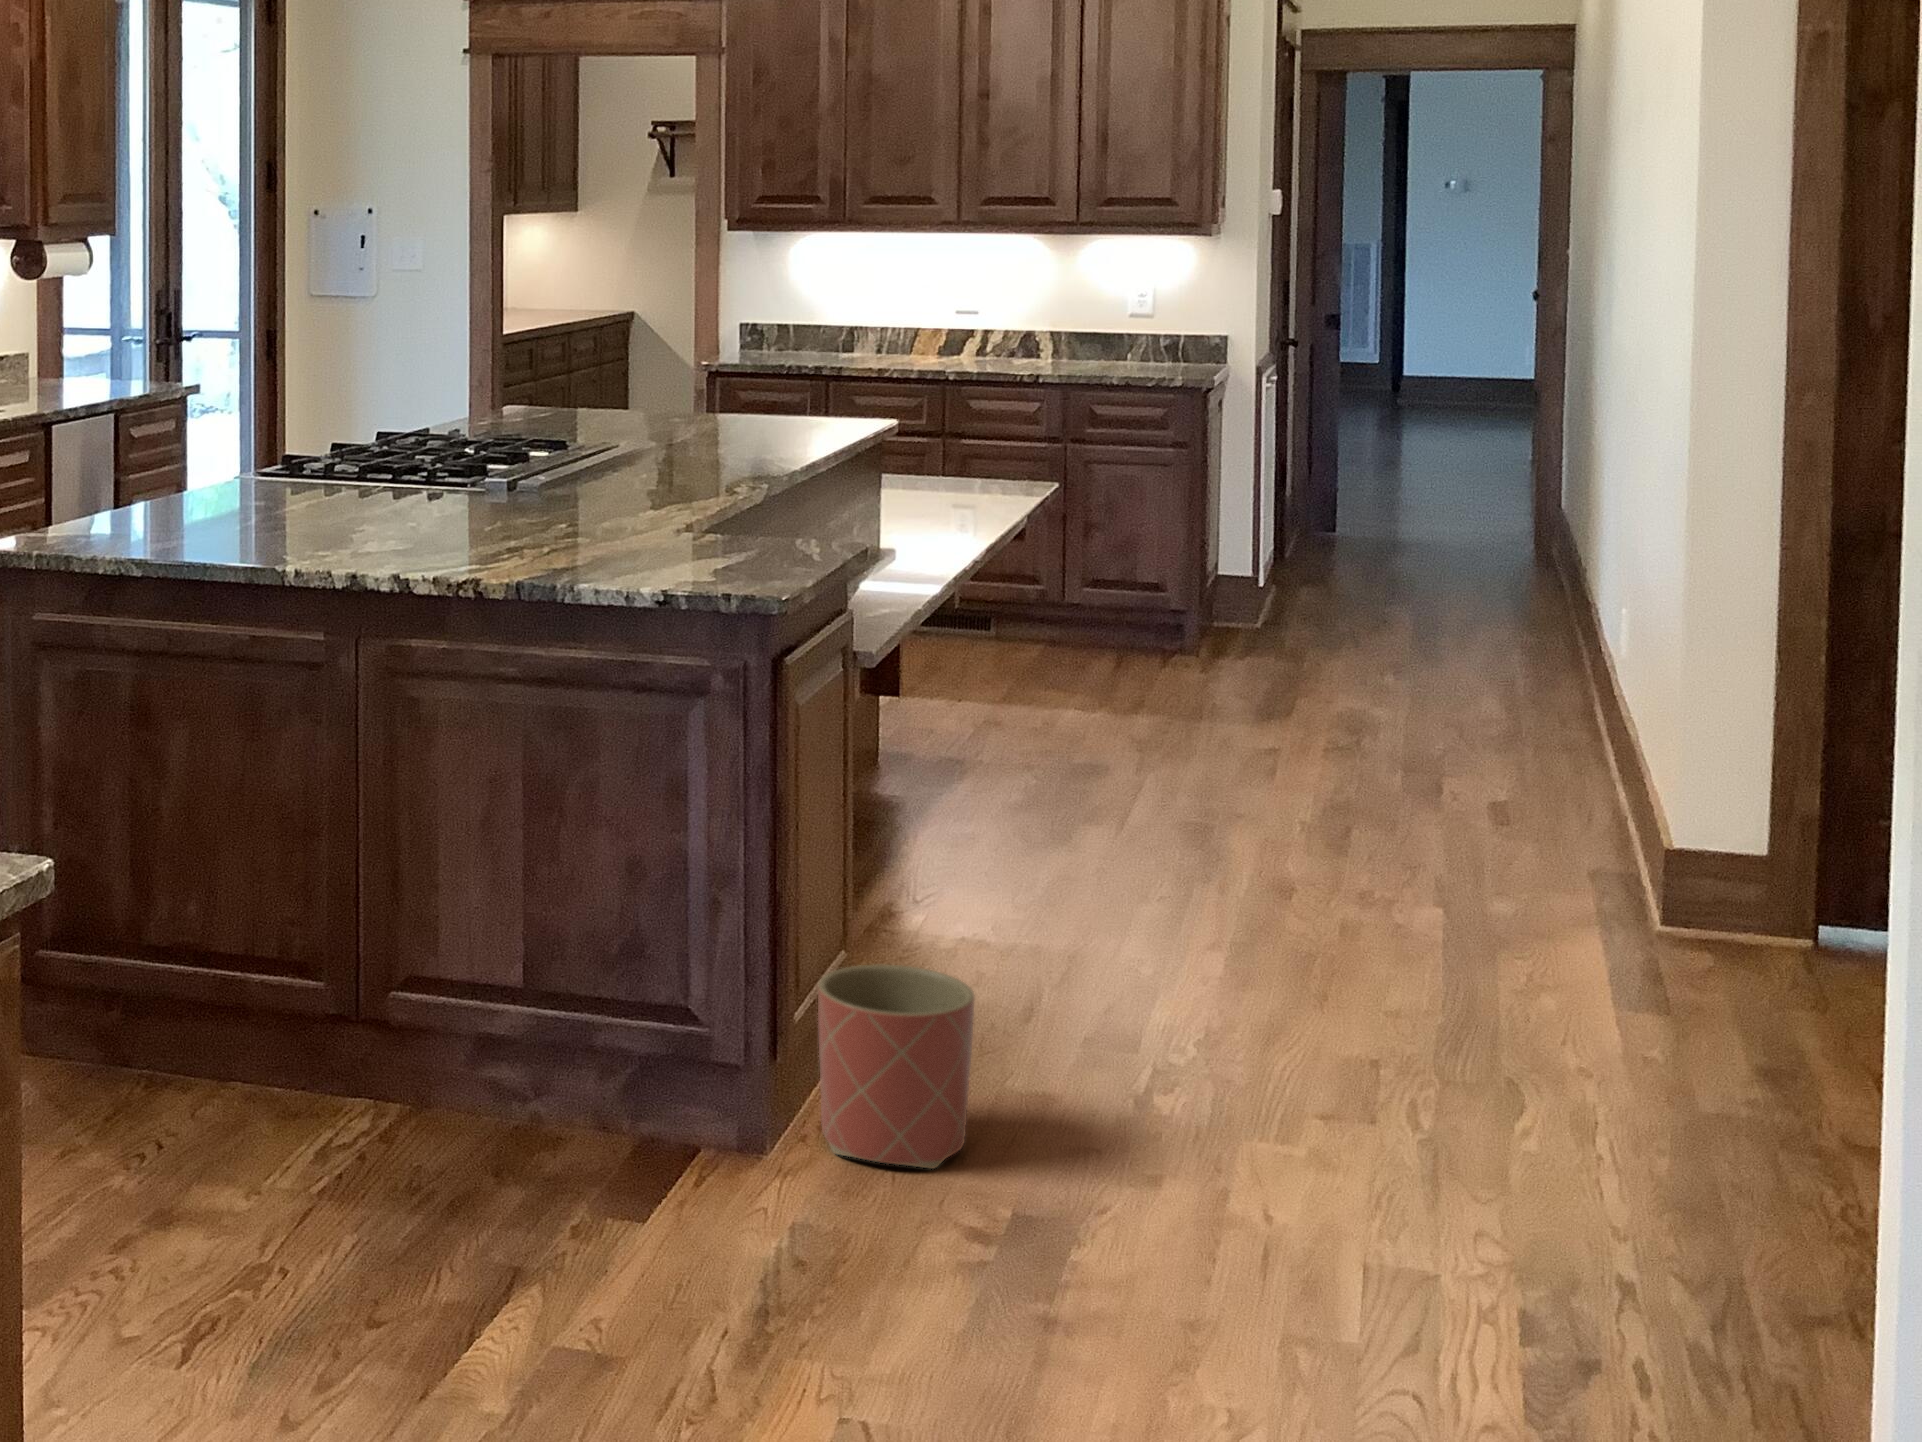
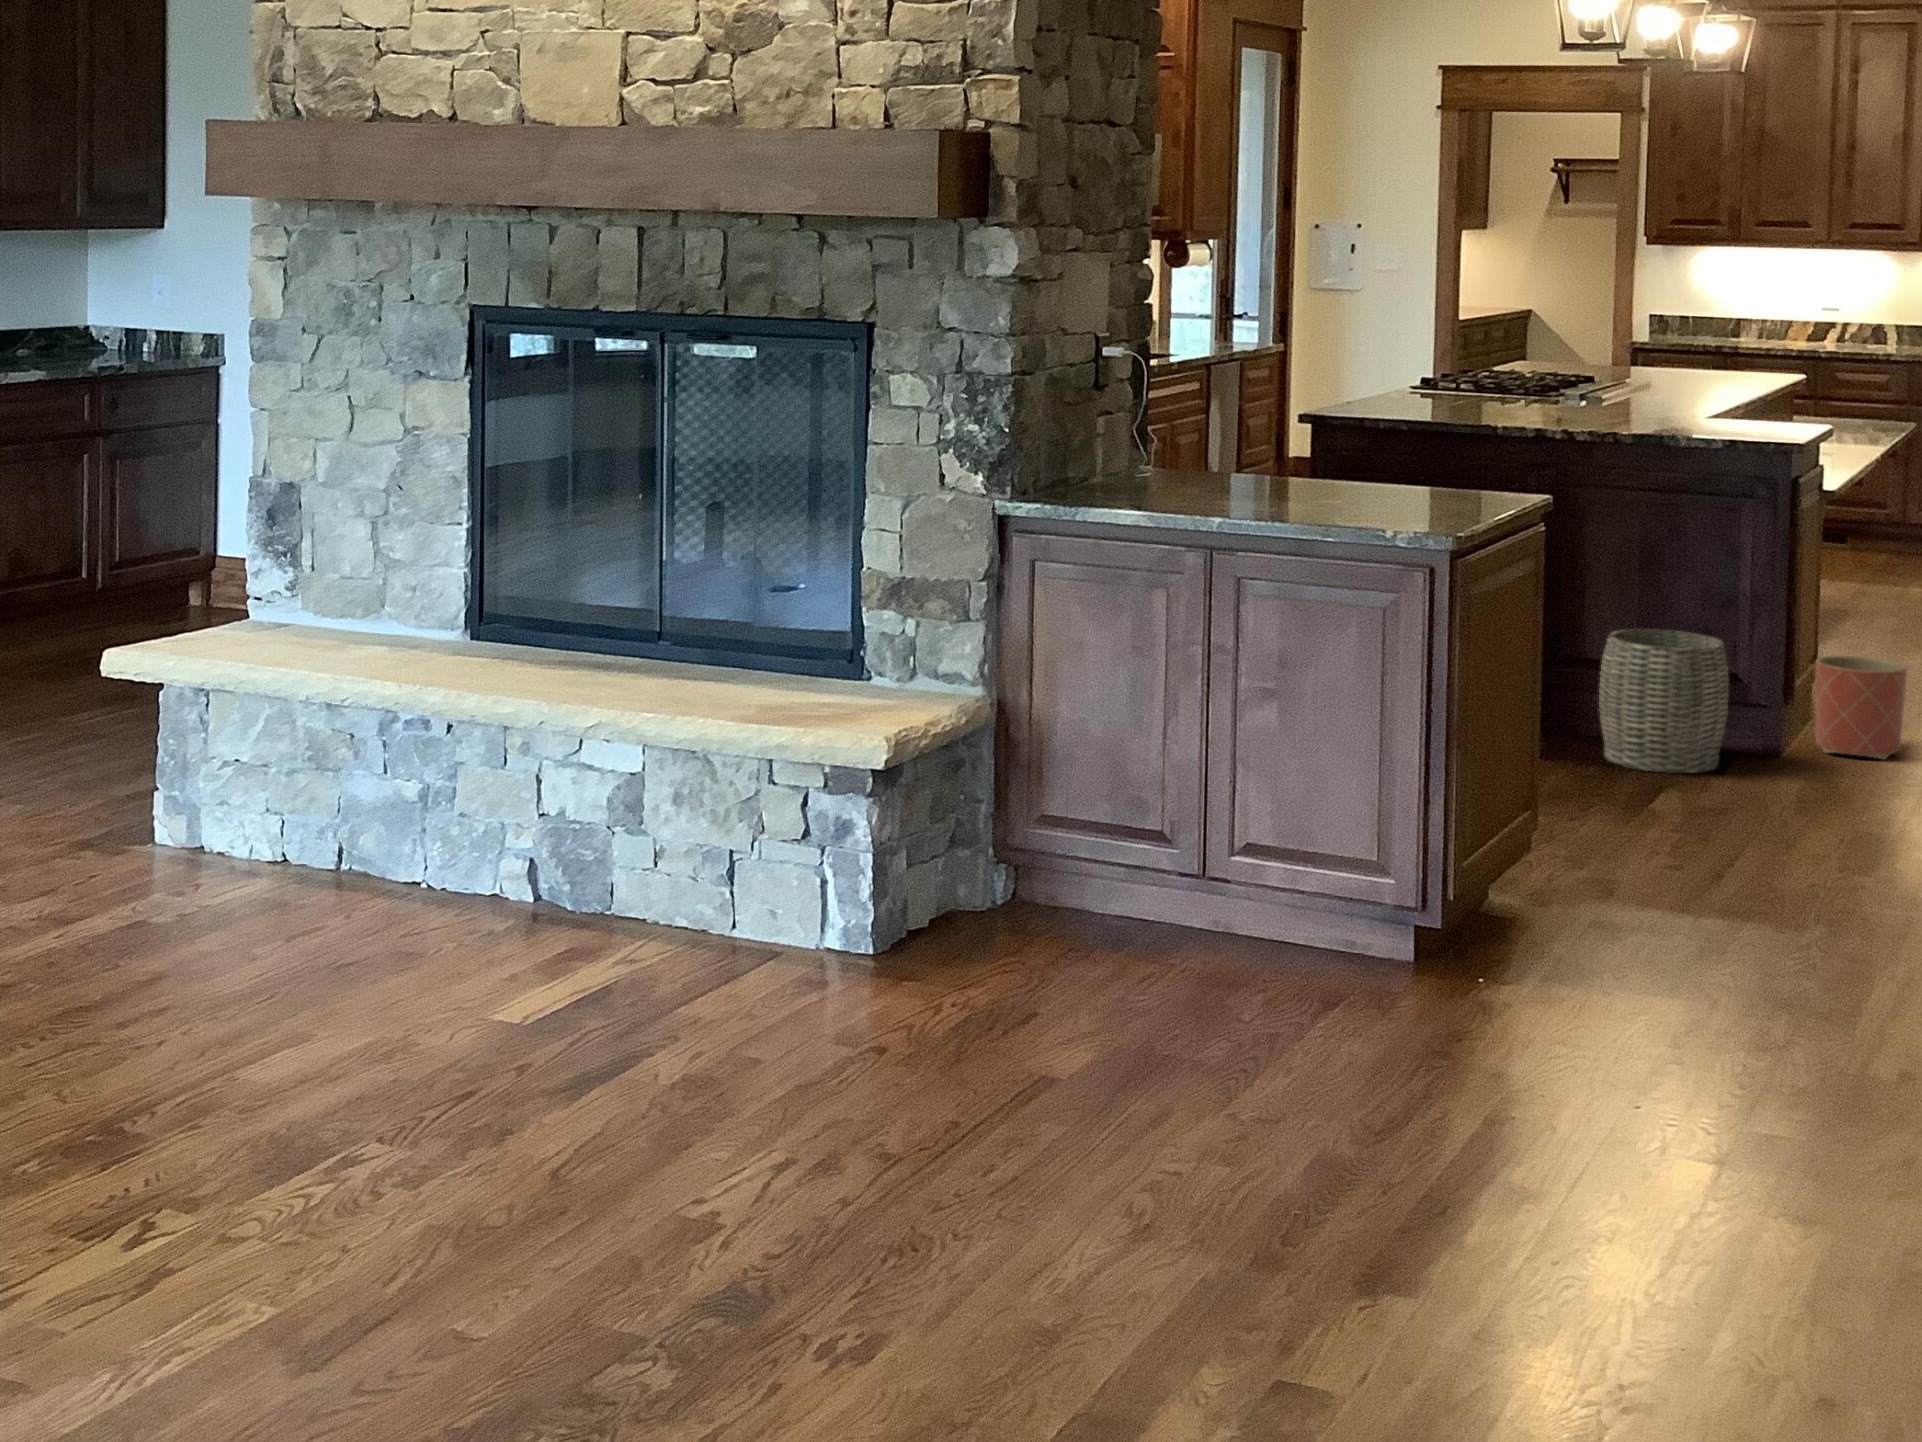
woven basket: none [415,945,643,1242] -> present [1599,629,1729,773]

